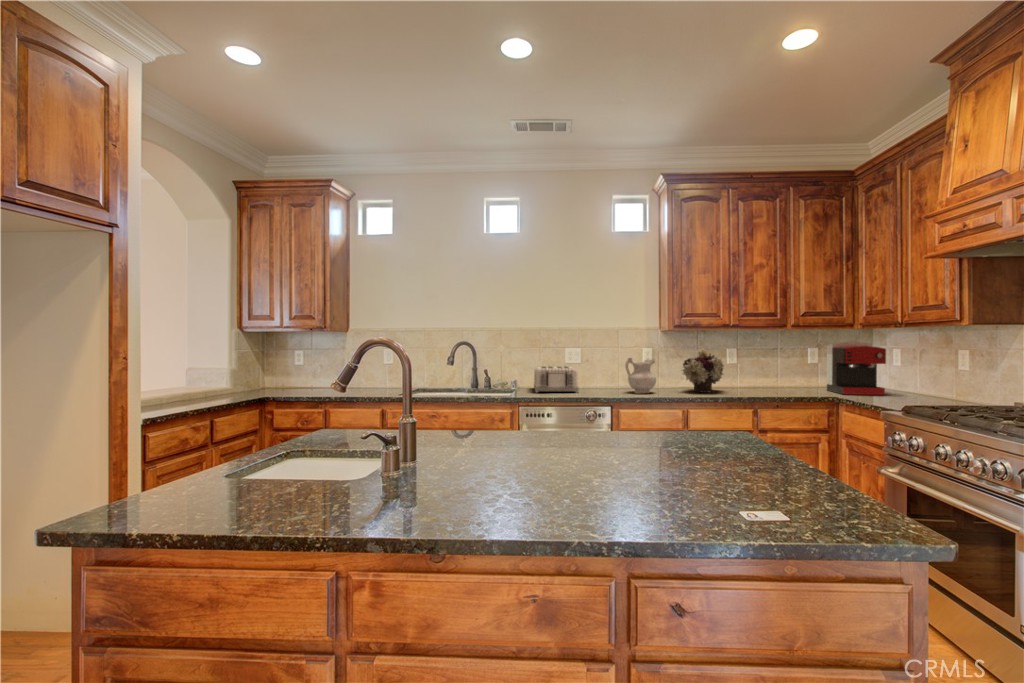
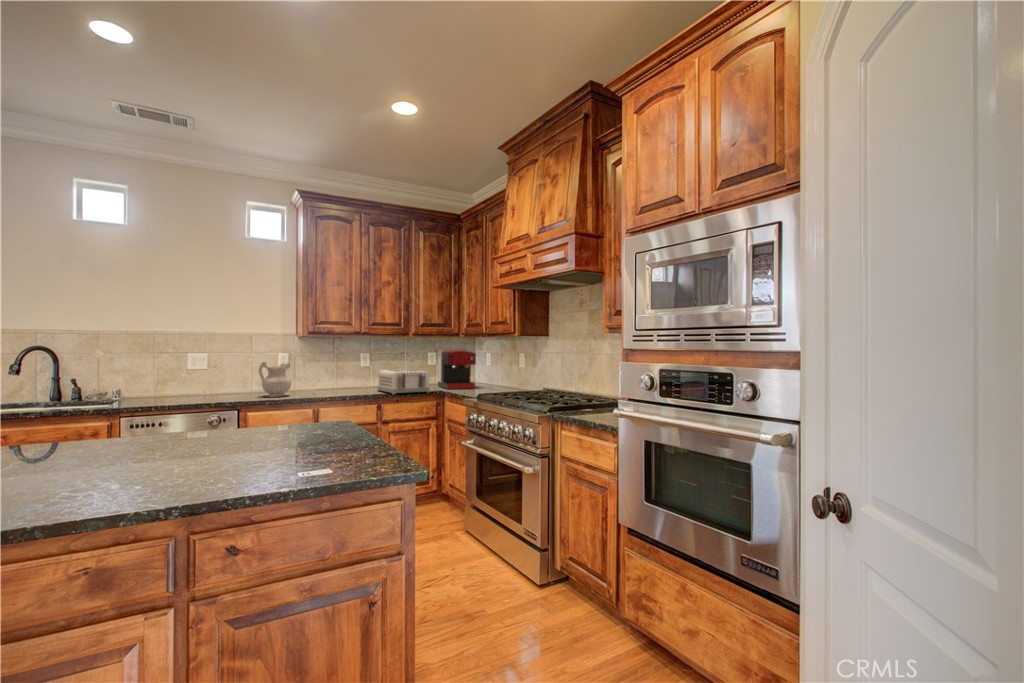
flower arrangement: present [682,349,724,393] -> none [317,353,356,393]
toaster: present [534,366,579,393] -> present [378,369,430,394]

